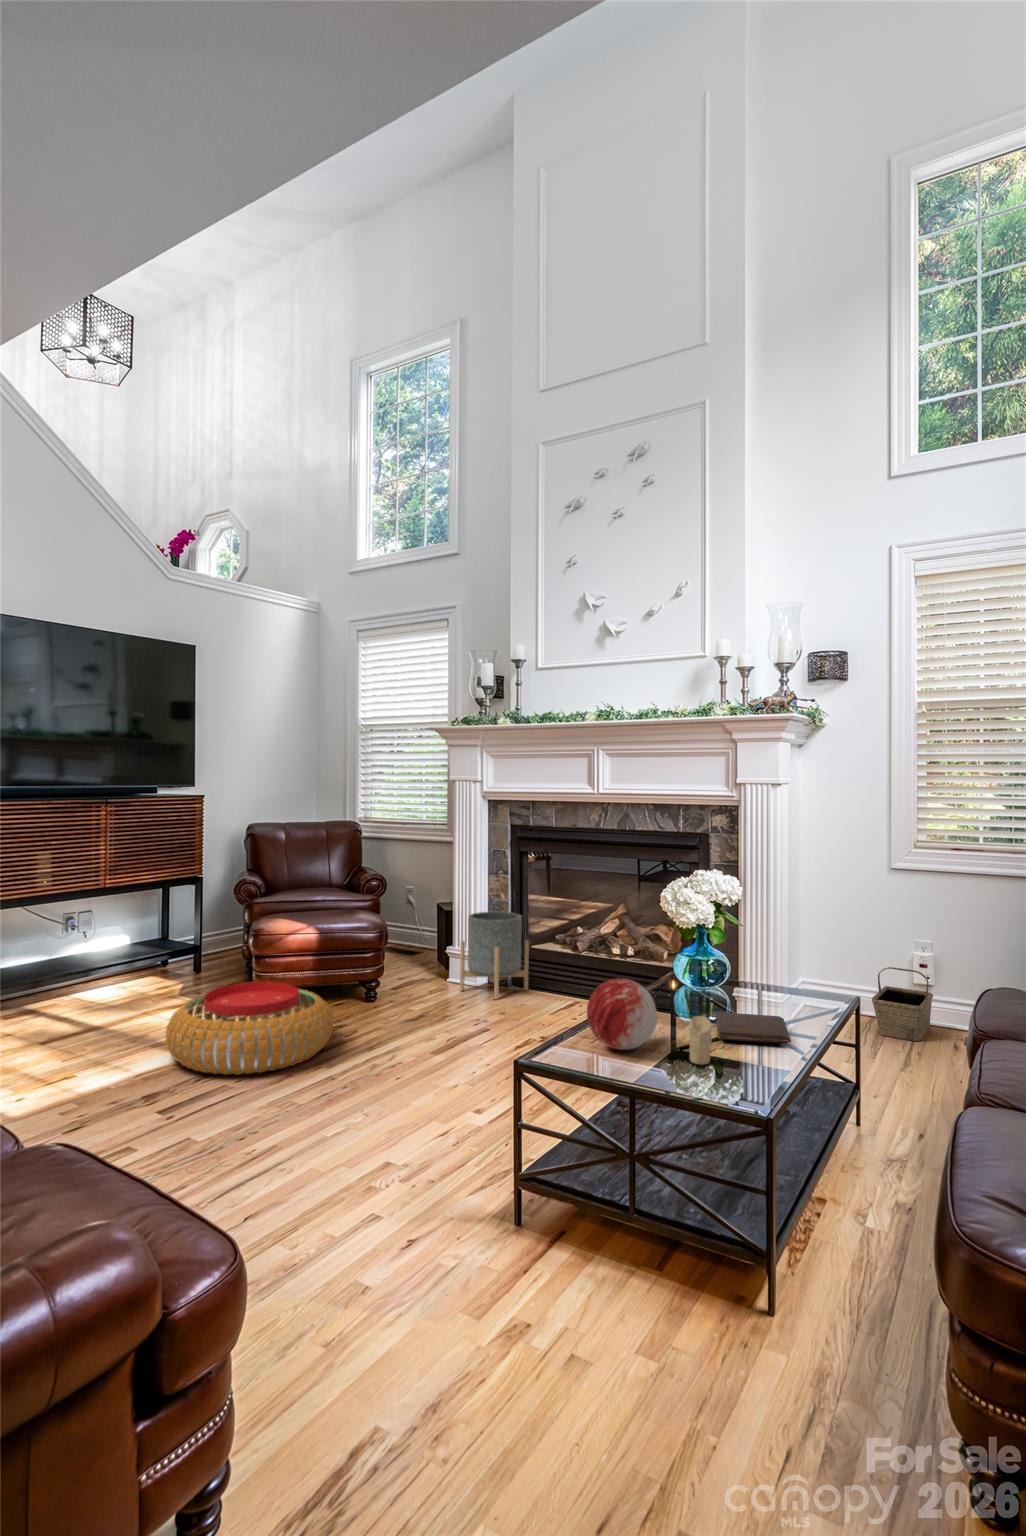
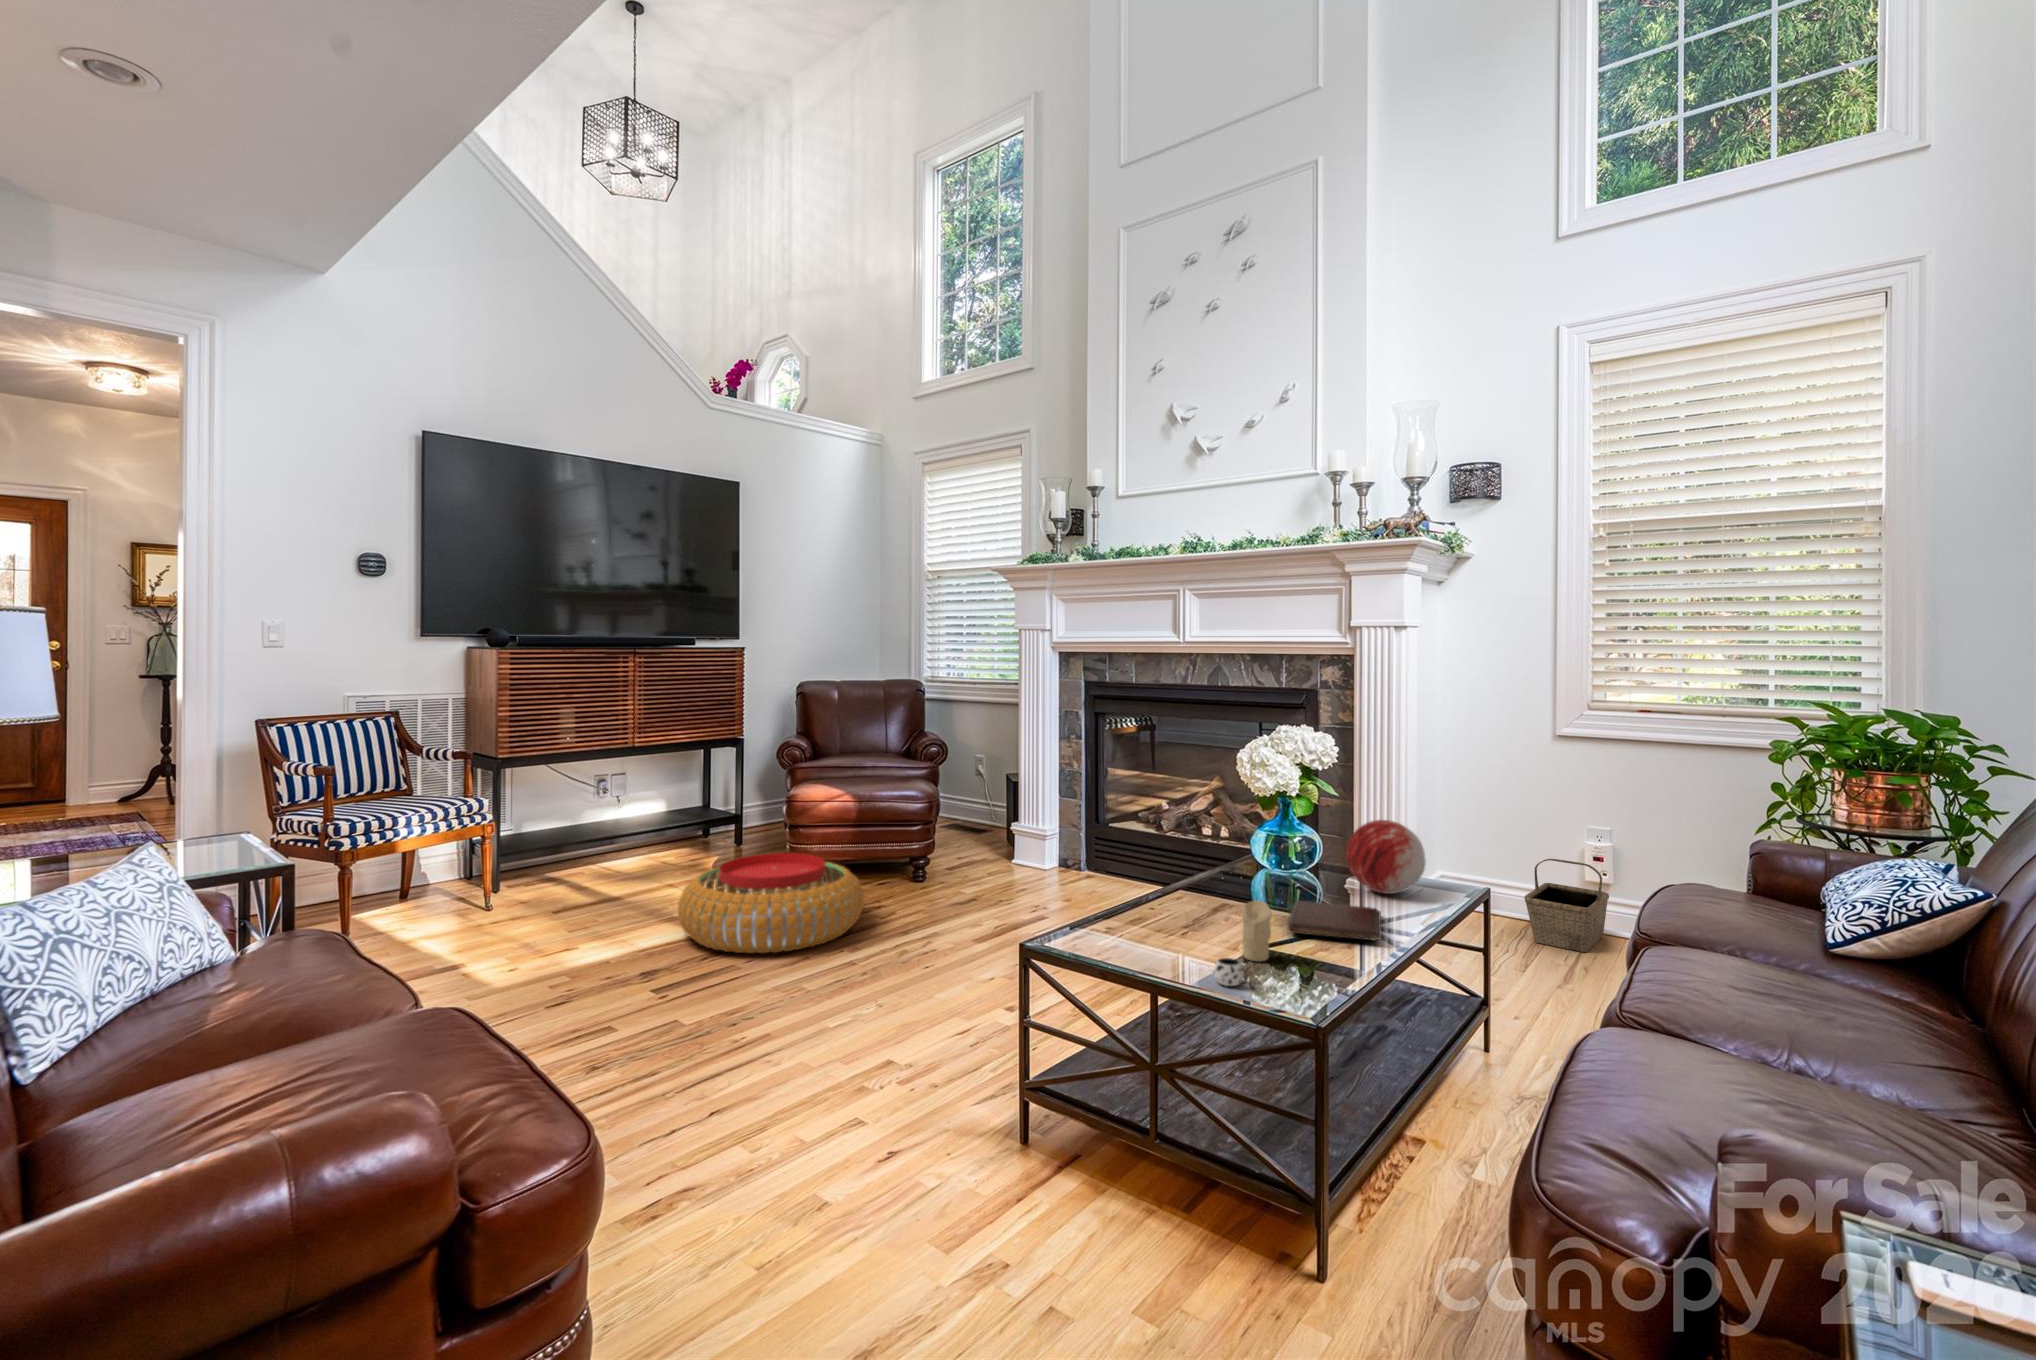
planter: present [460,912,529,999] -> none [1022,783,1103,884]
decorative orb: present [587,978,657,1050] -> present [1346,820,1426,894]
mug: none [666,1063,701,1086] -> present [1209,958,1247,986]

